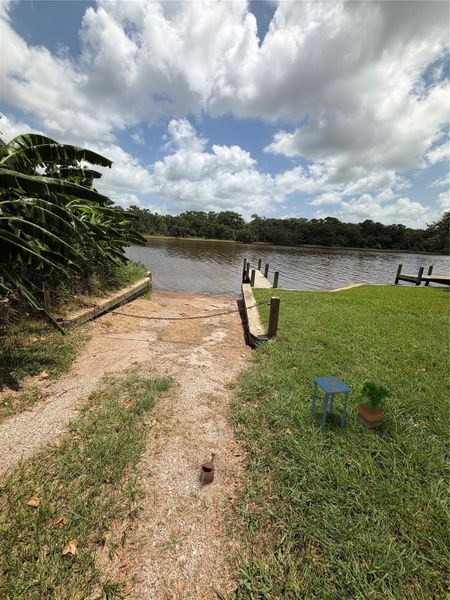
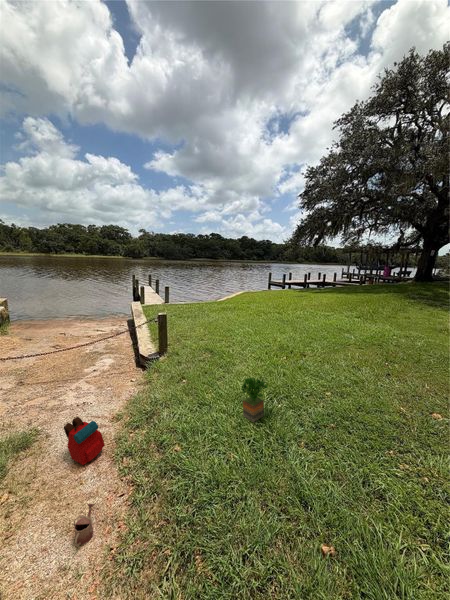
backpack: none [194,377,222,418] -> present [64,417,105,465]
side table: present [311,377,351,429] -> none [197,380,232,436]

